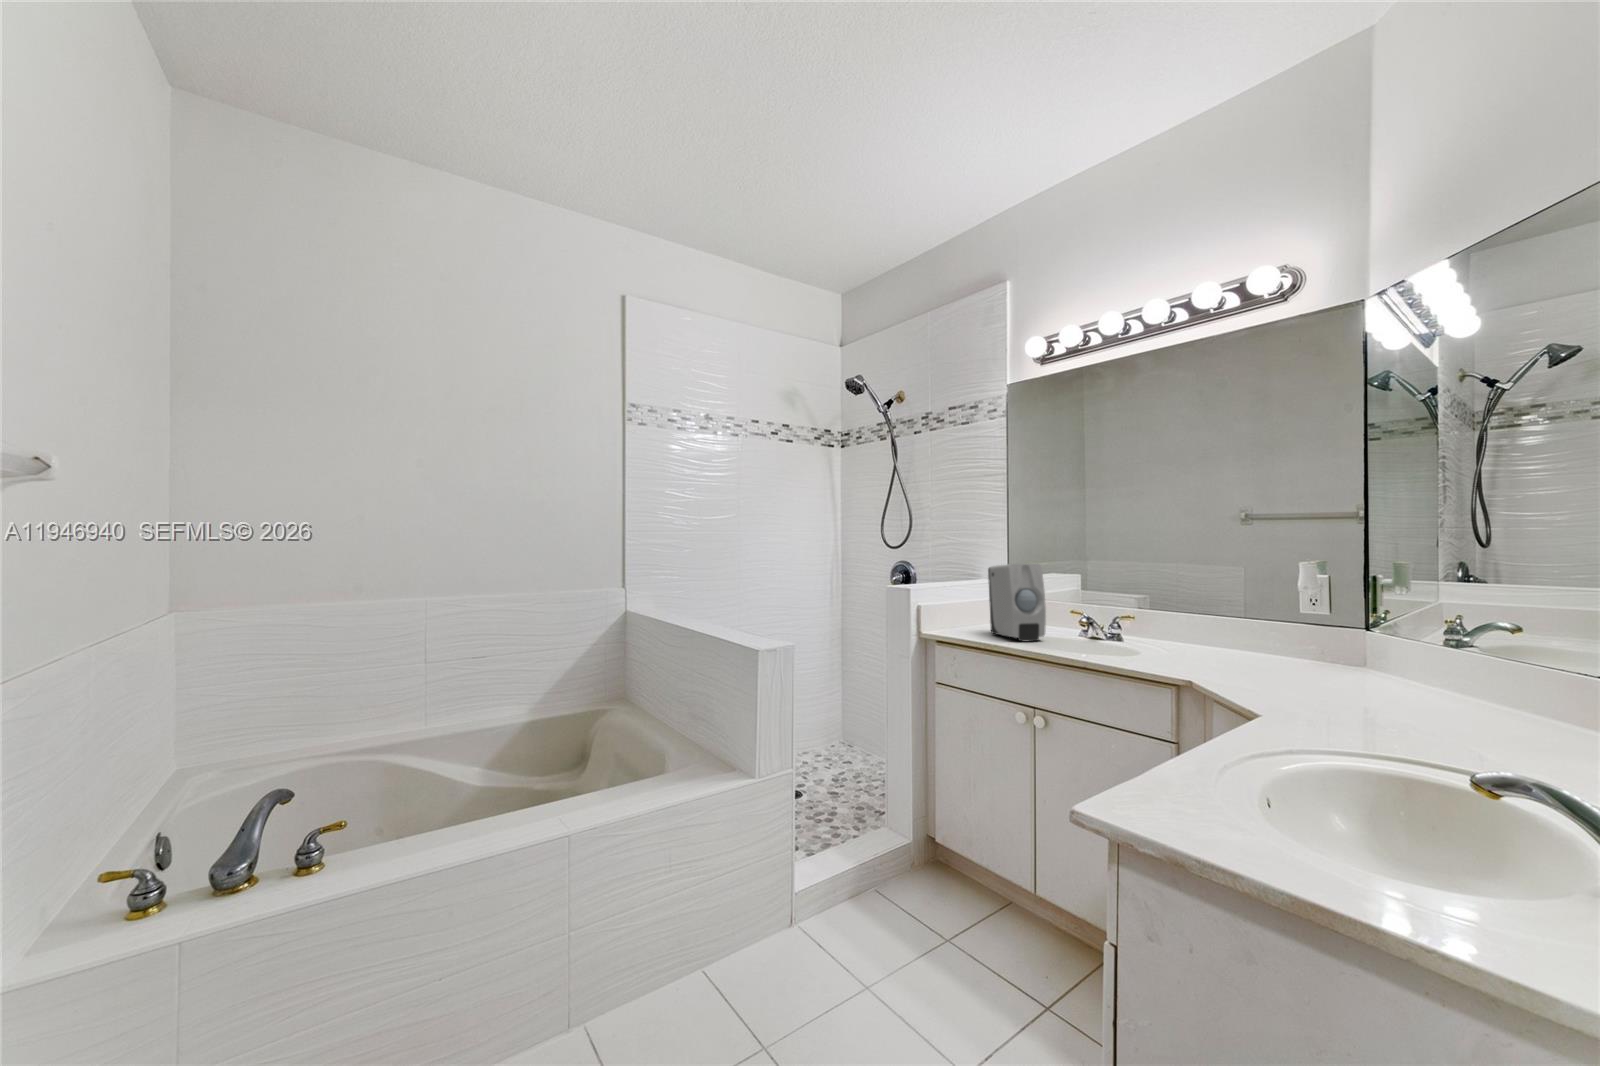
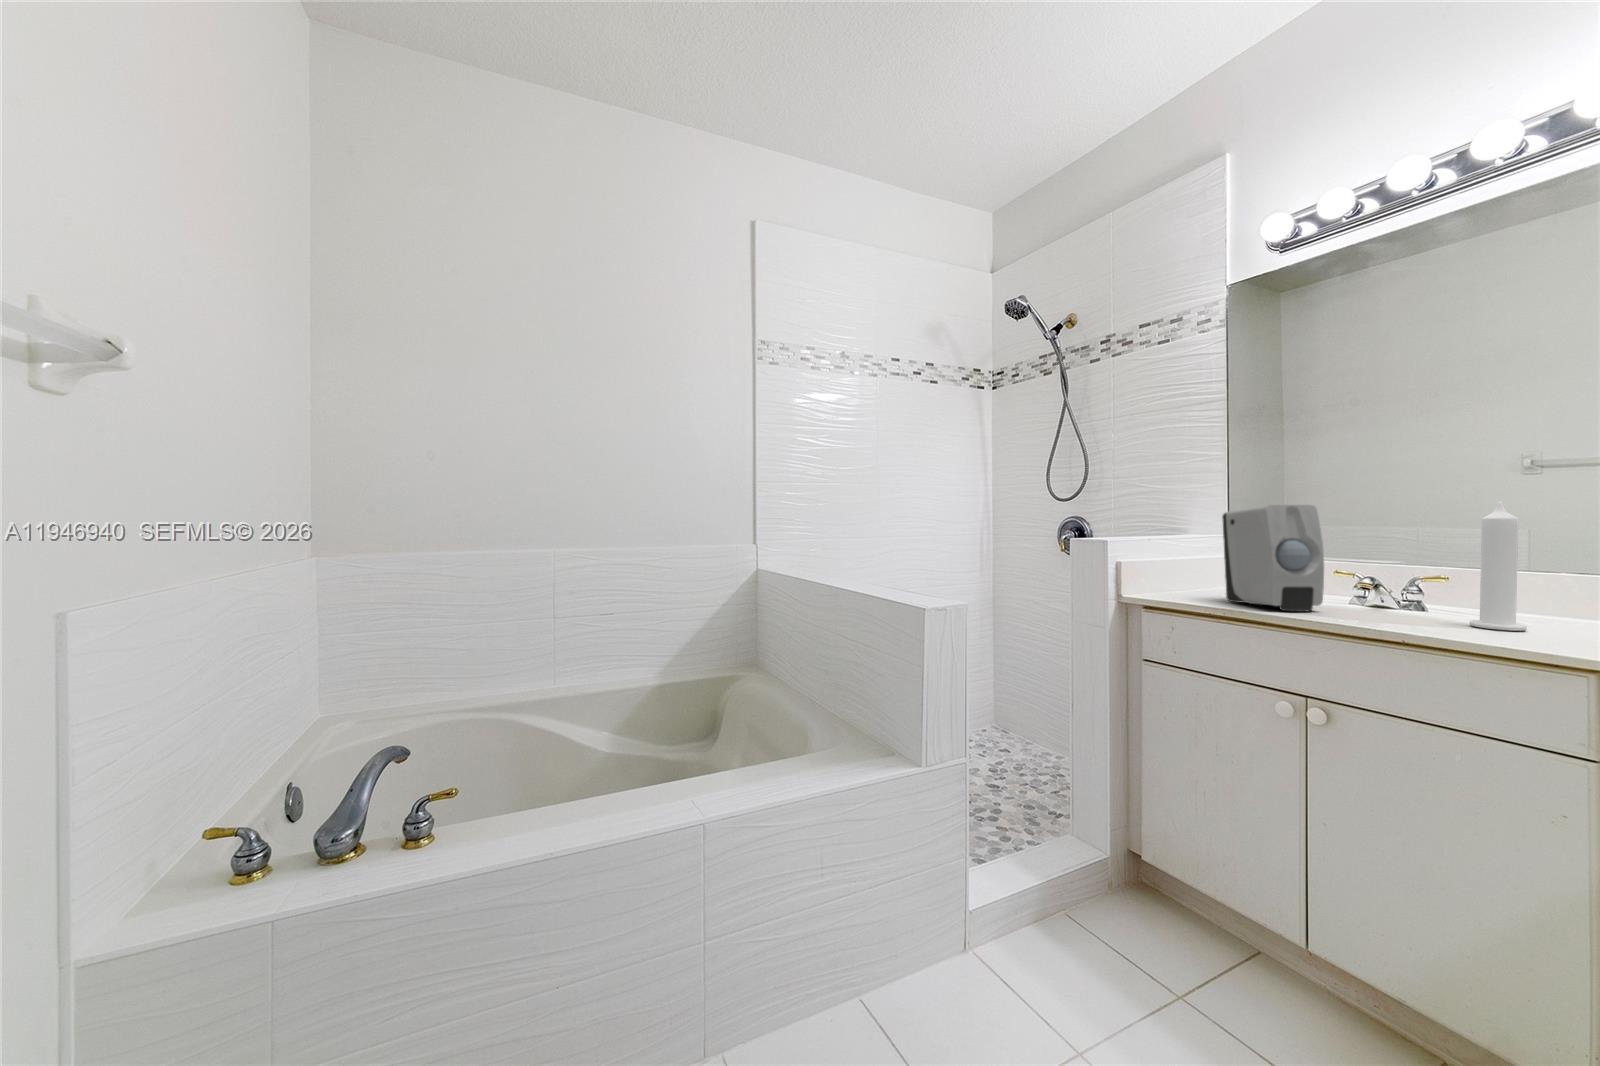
candle: none [1122,566,1149,652] -> present [1470,501,1527,631]

